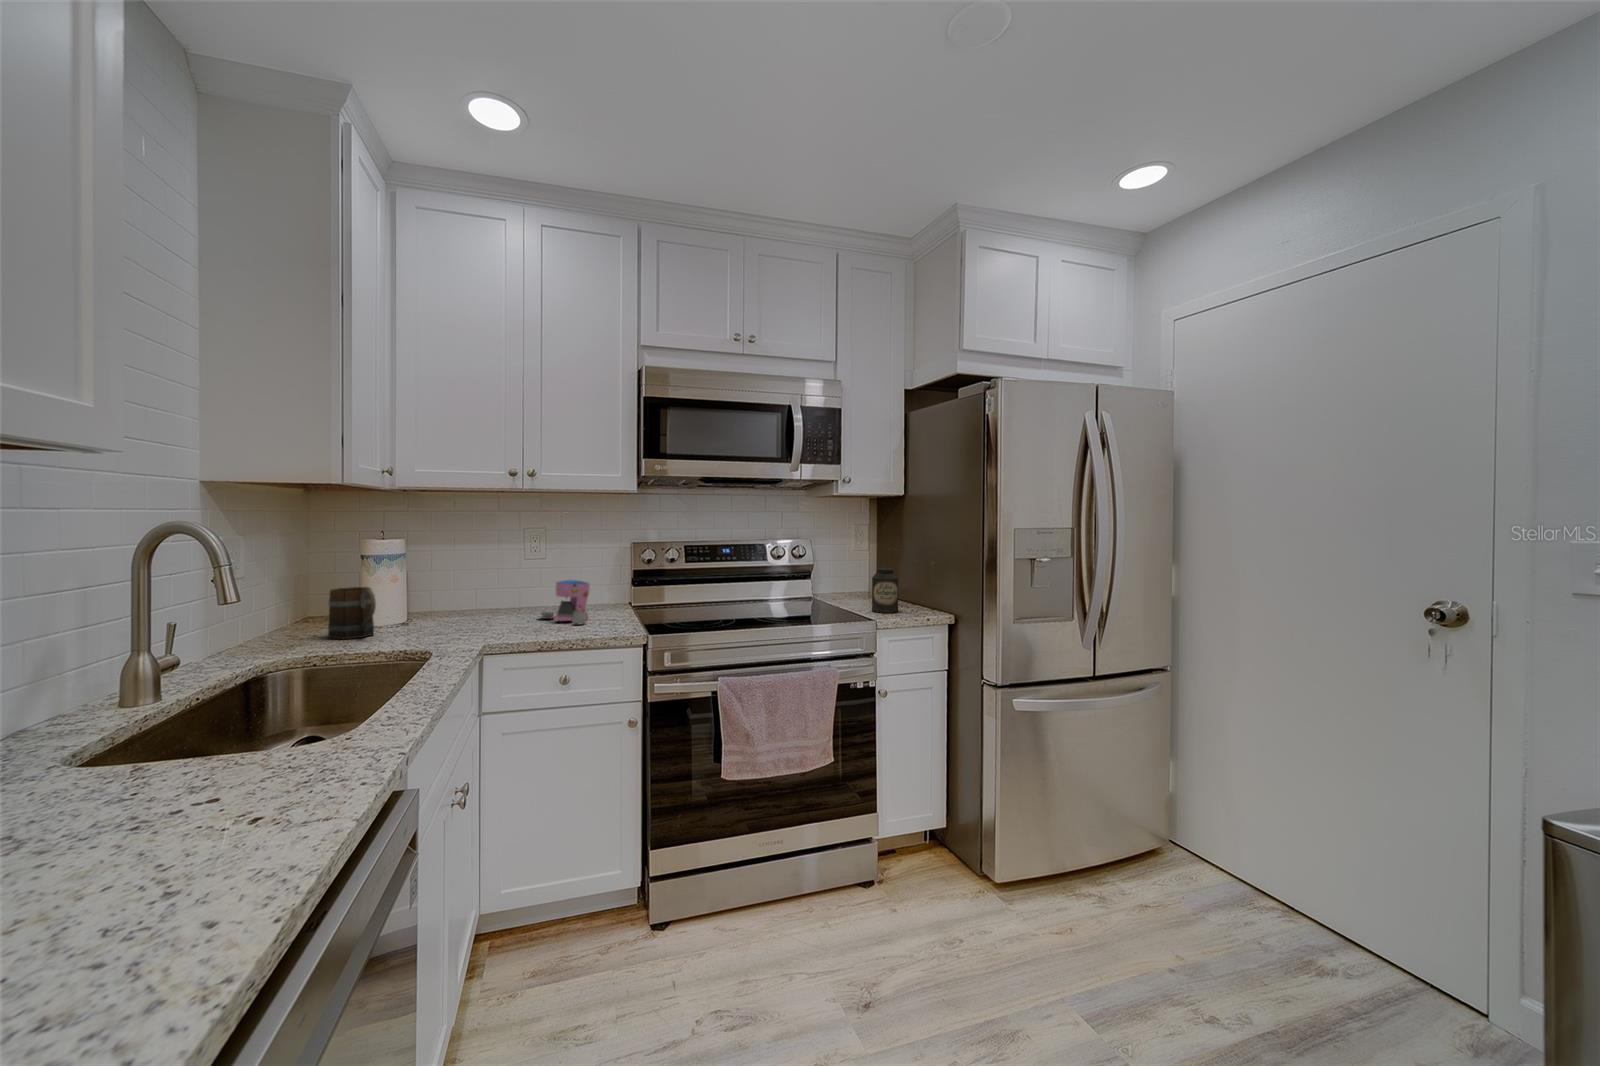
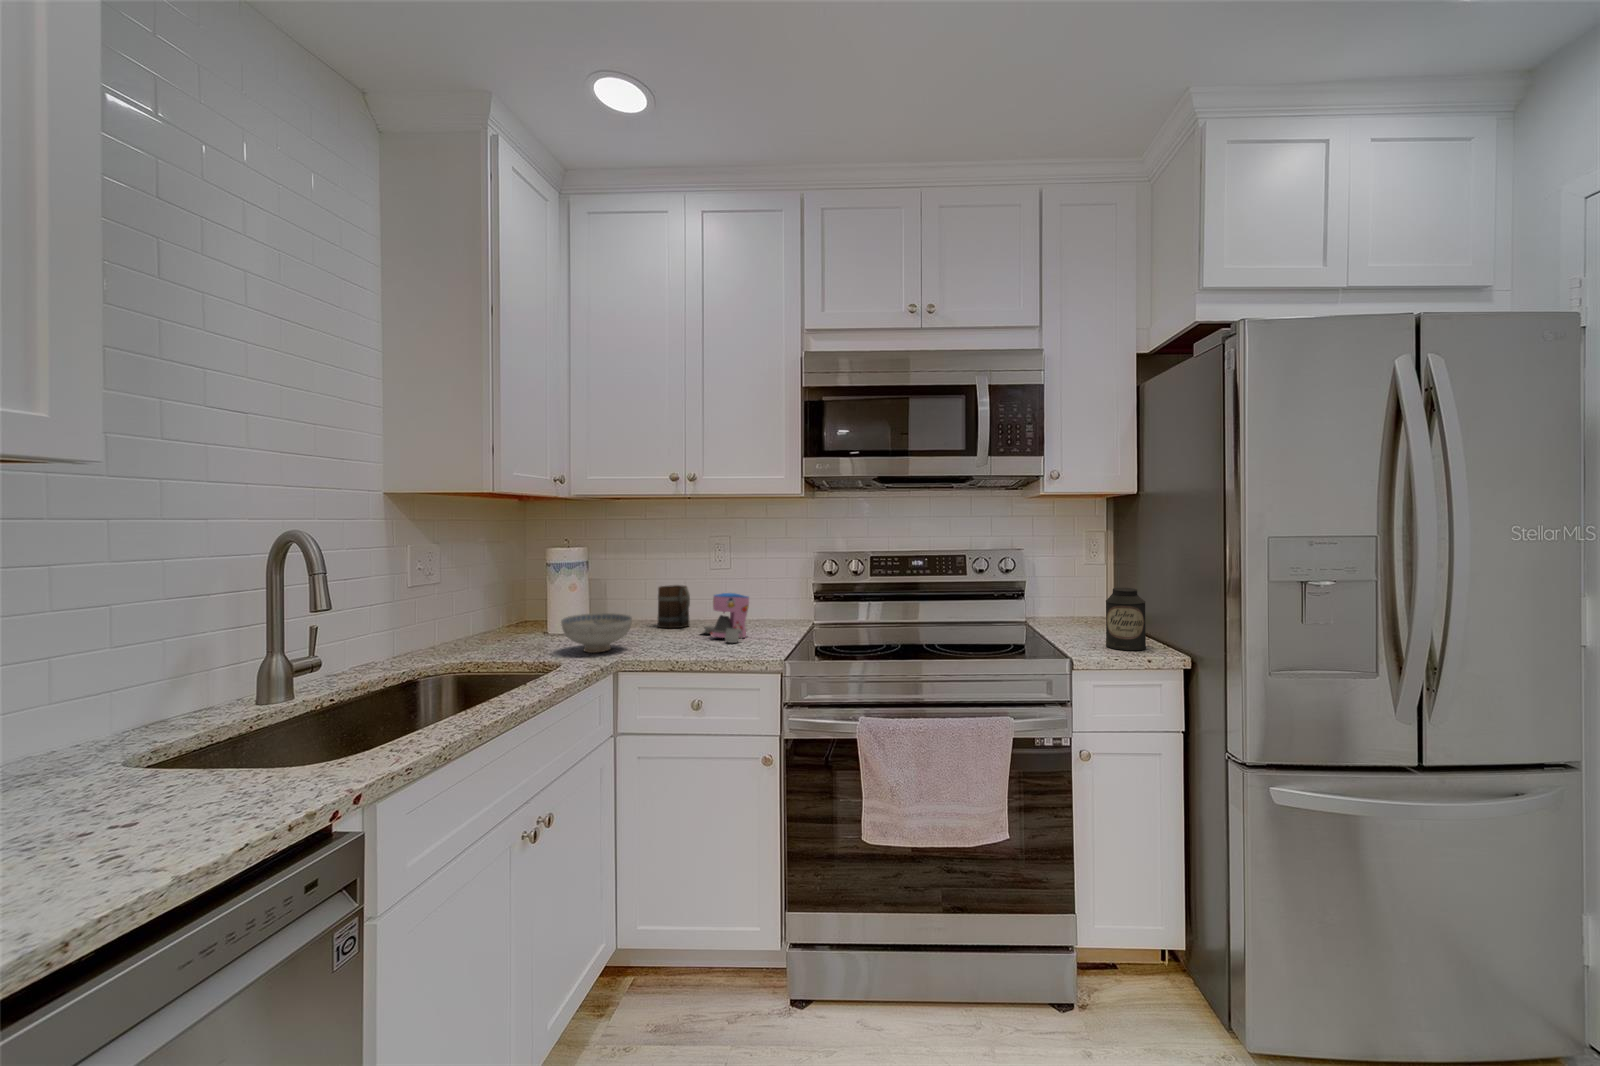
mug: present [328,587,376,639] -> present [658,585,690,628]
ceramic bowl: none [412,602,487,640] -> present [561,613,632,653]

